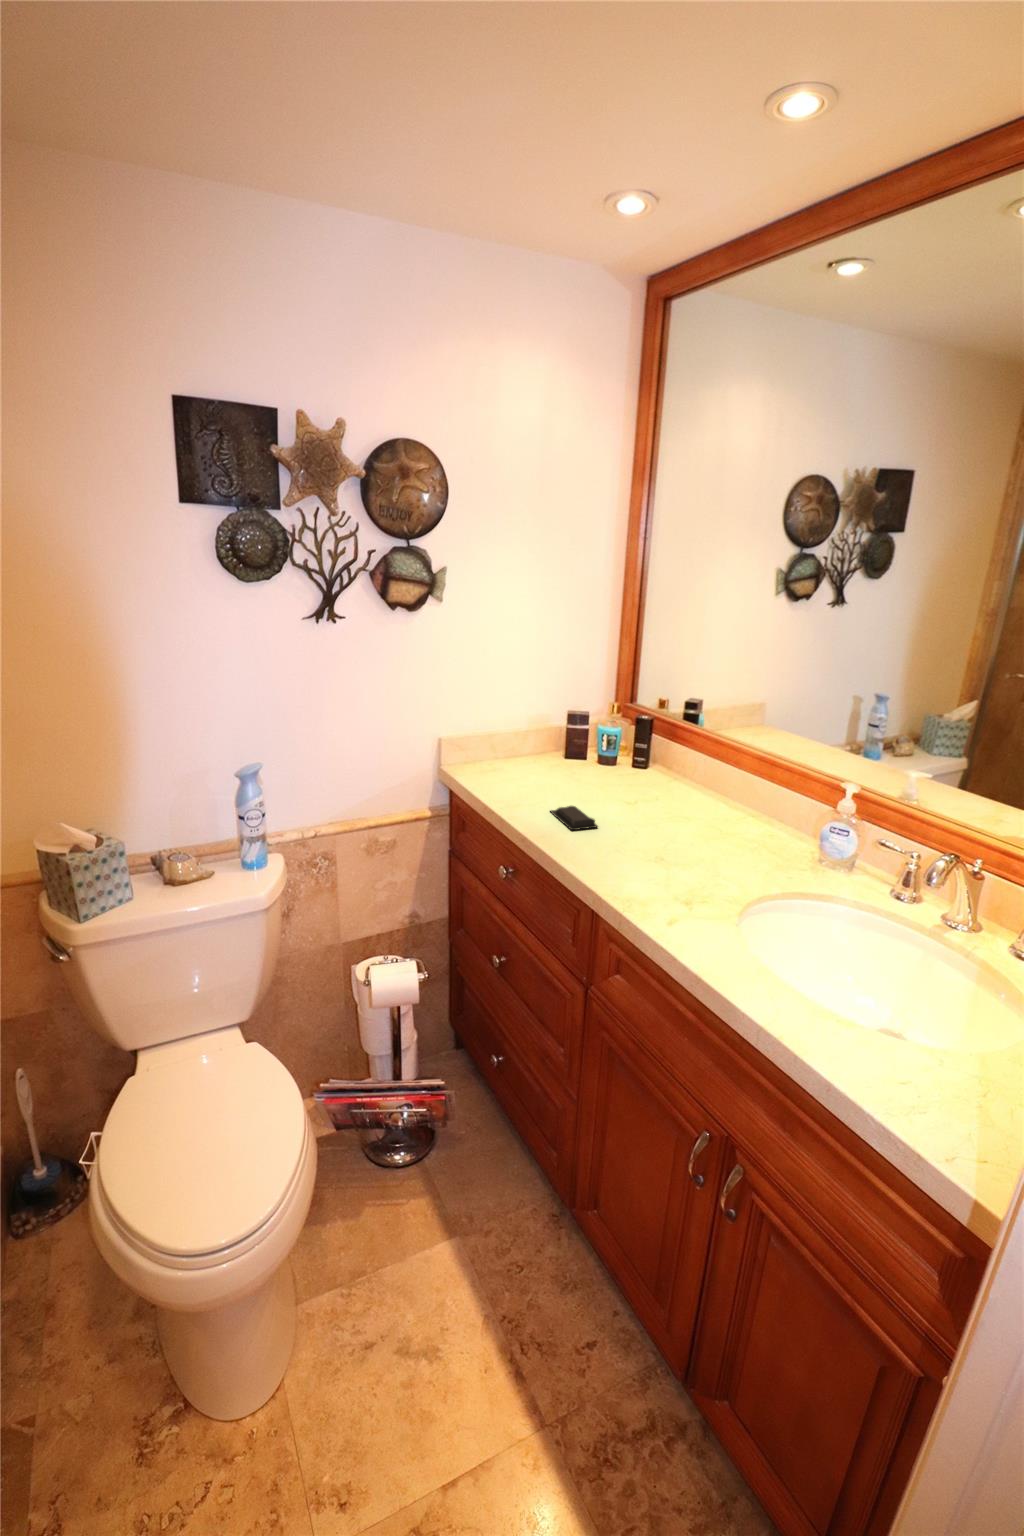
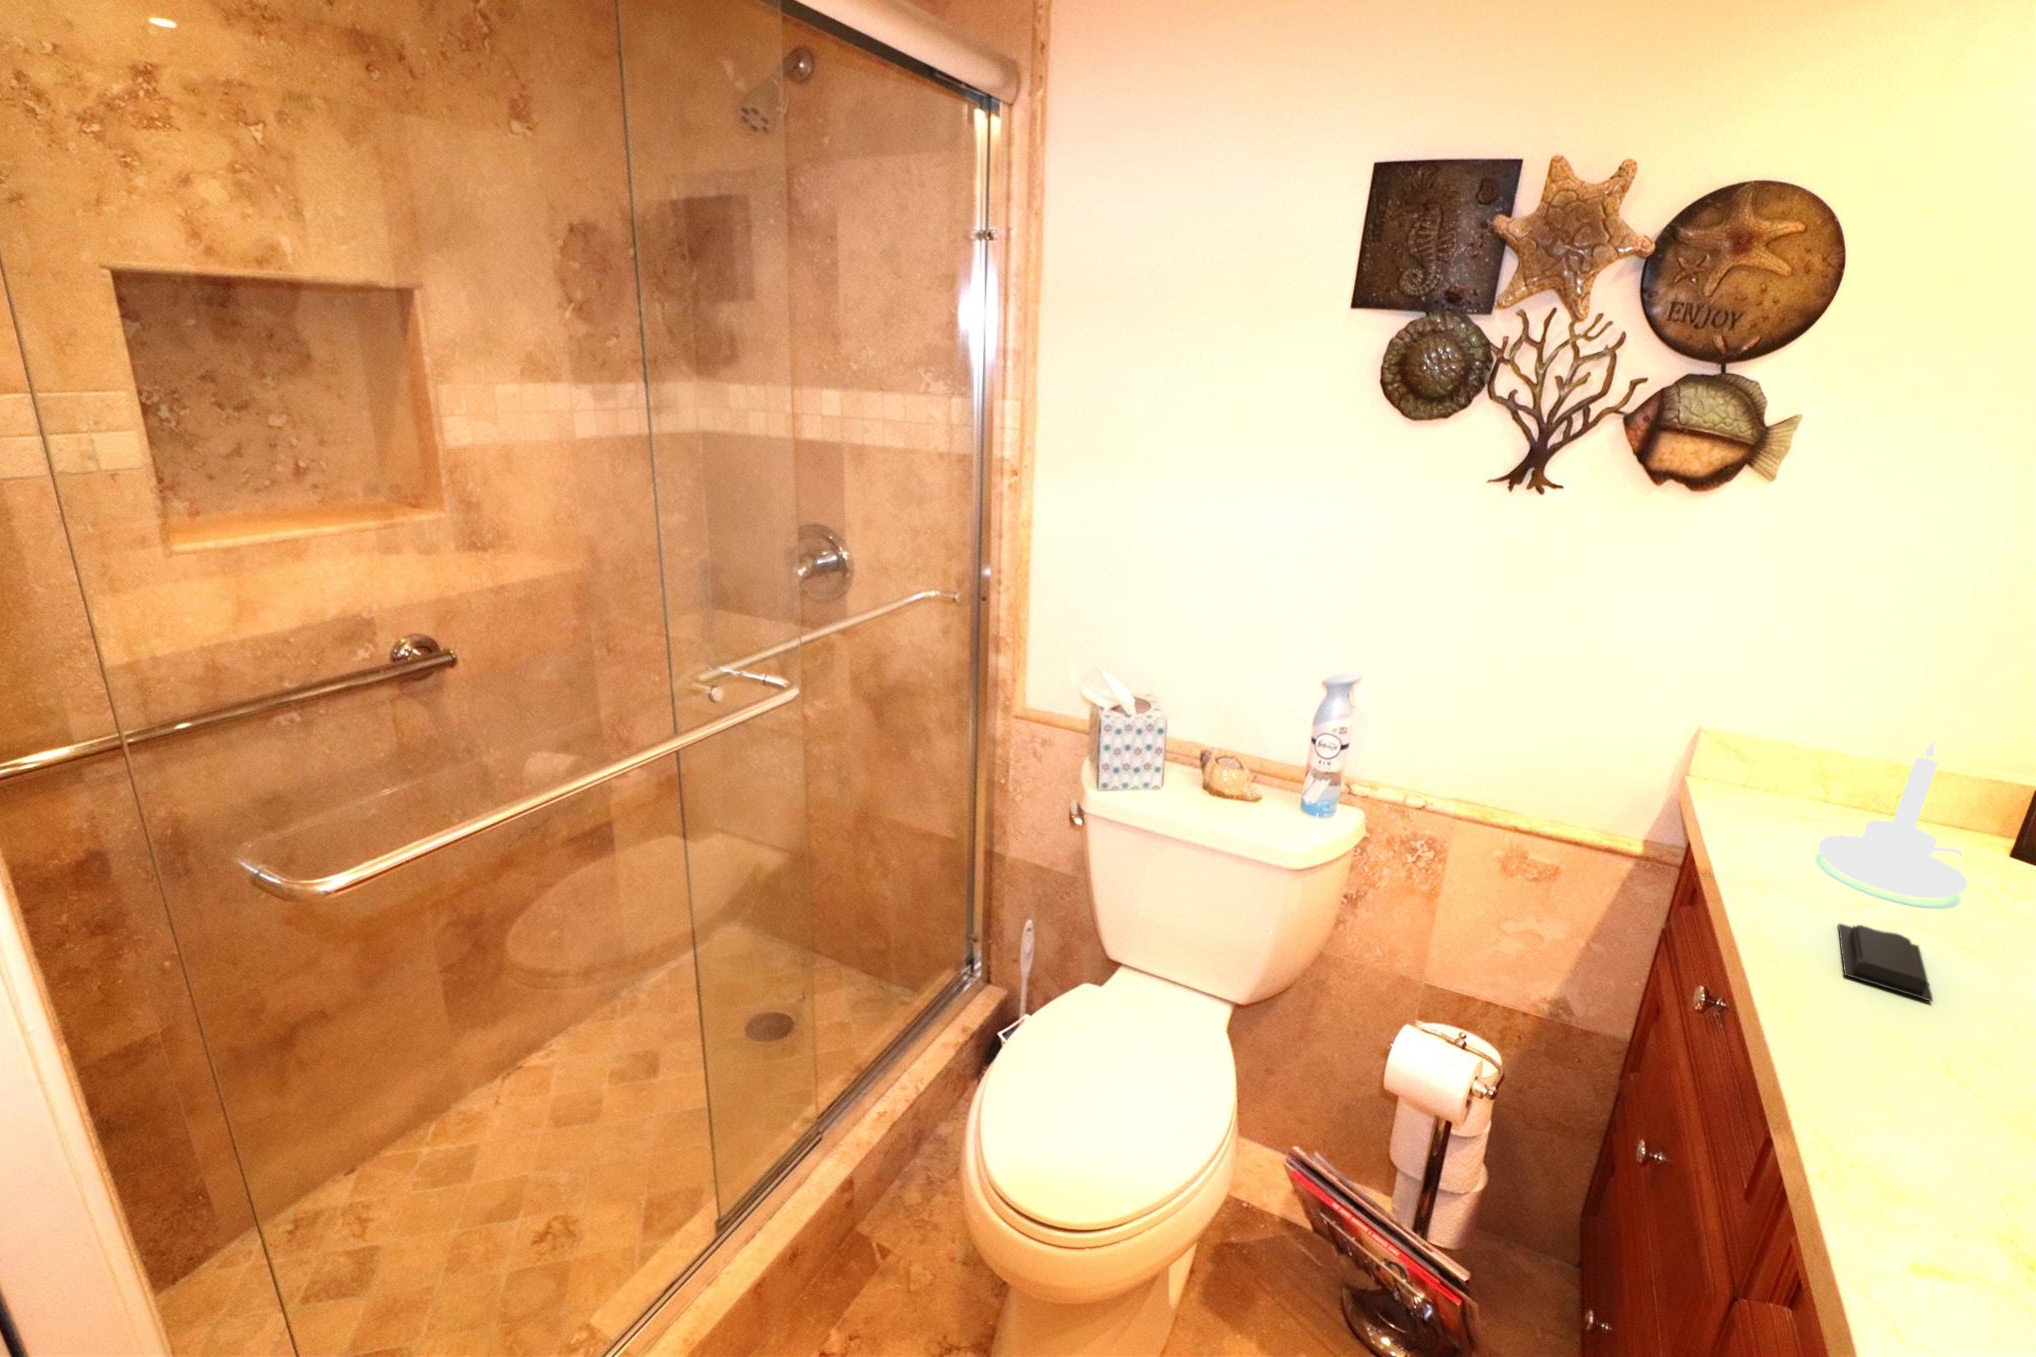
candle holder: none [514,717,568,791] -> present [1819,741,1967,898]

